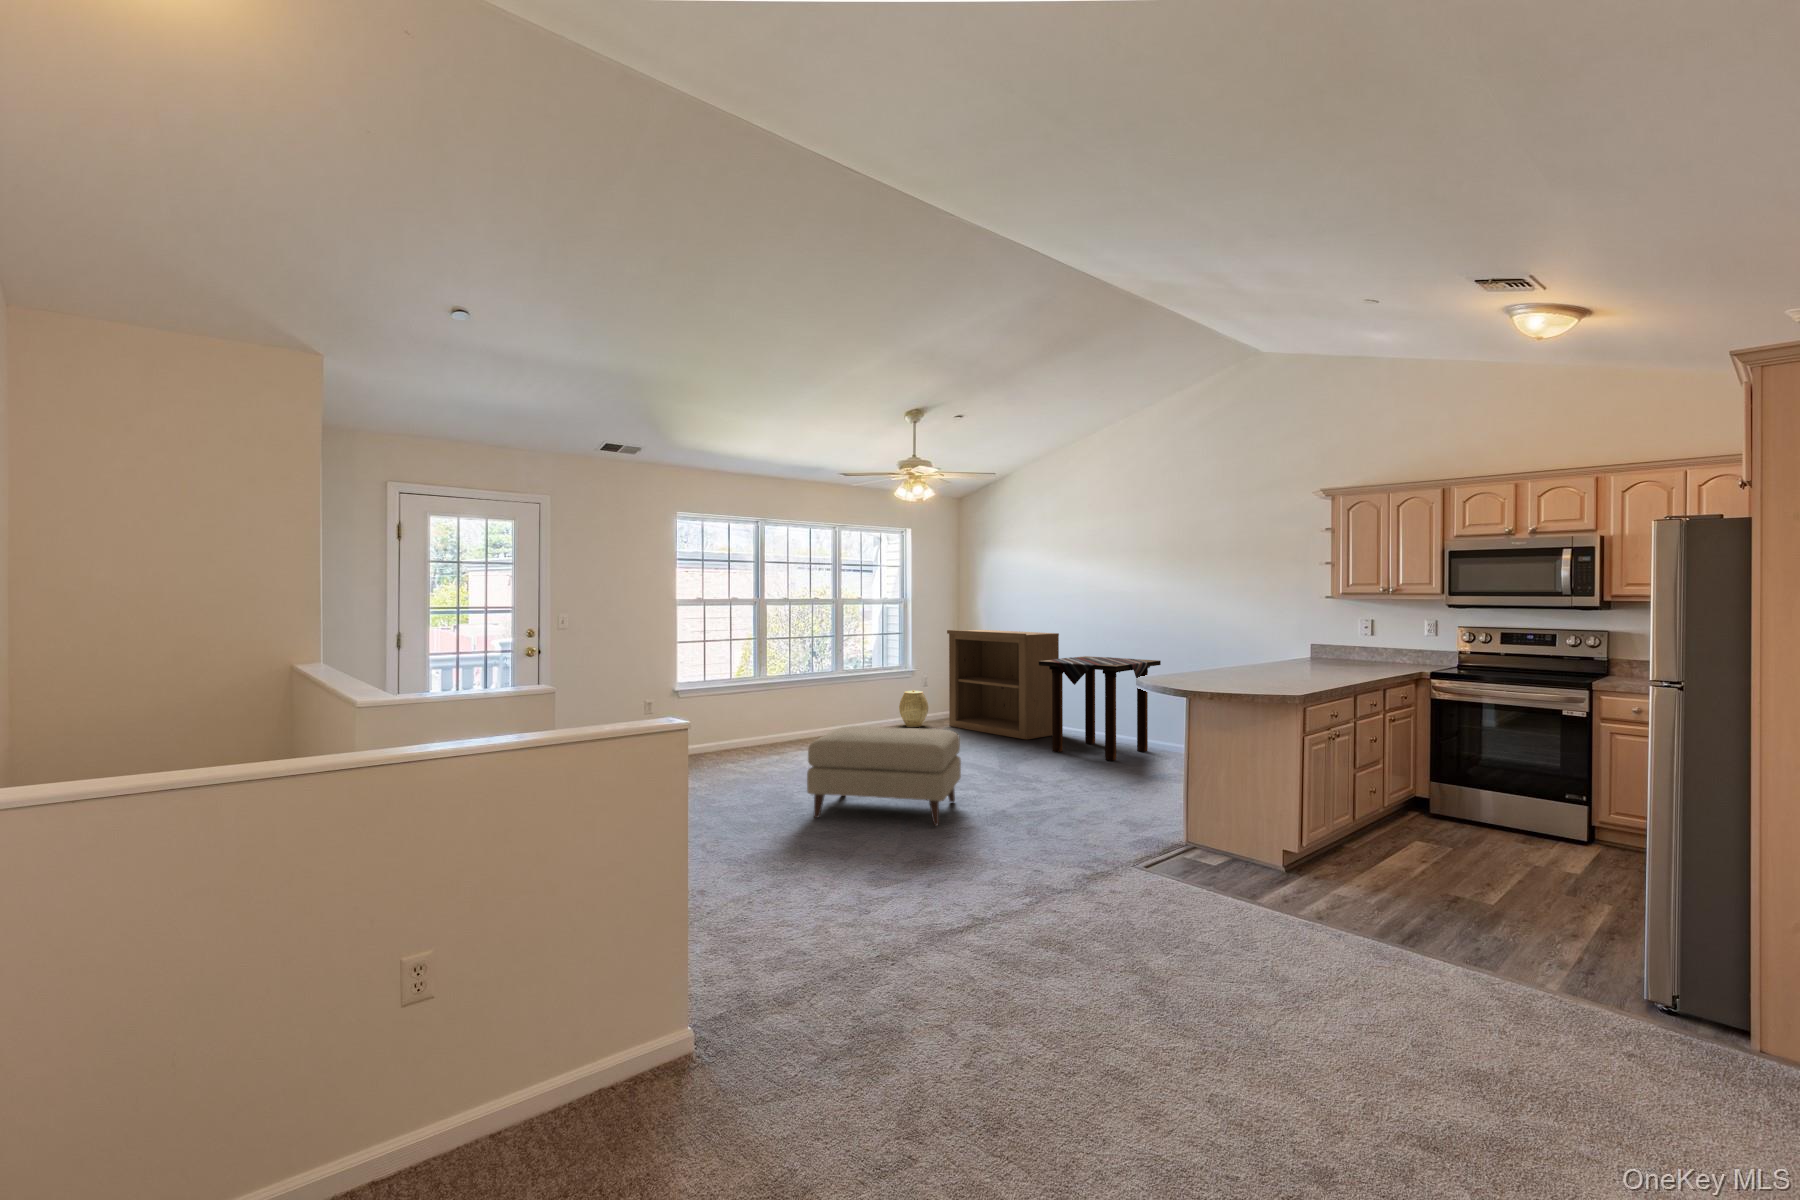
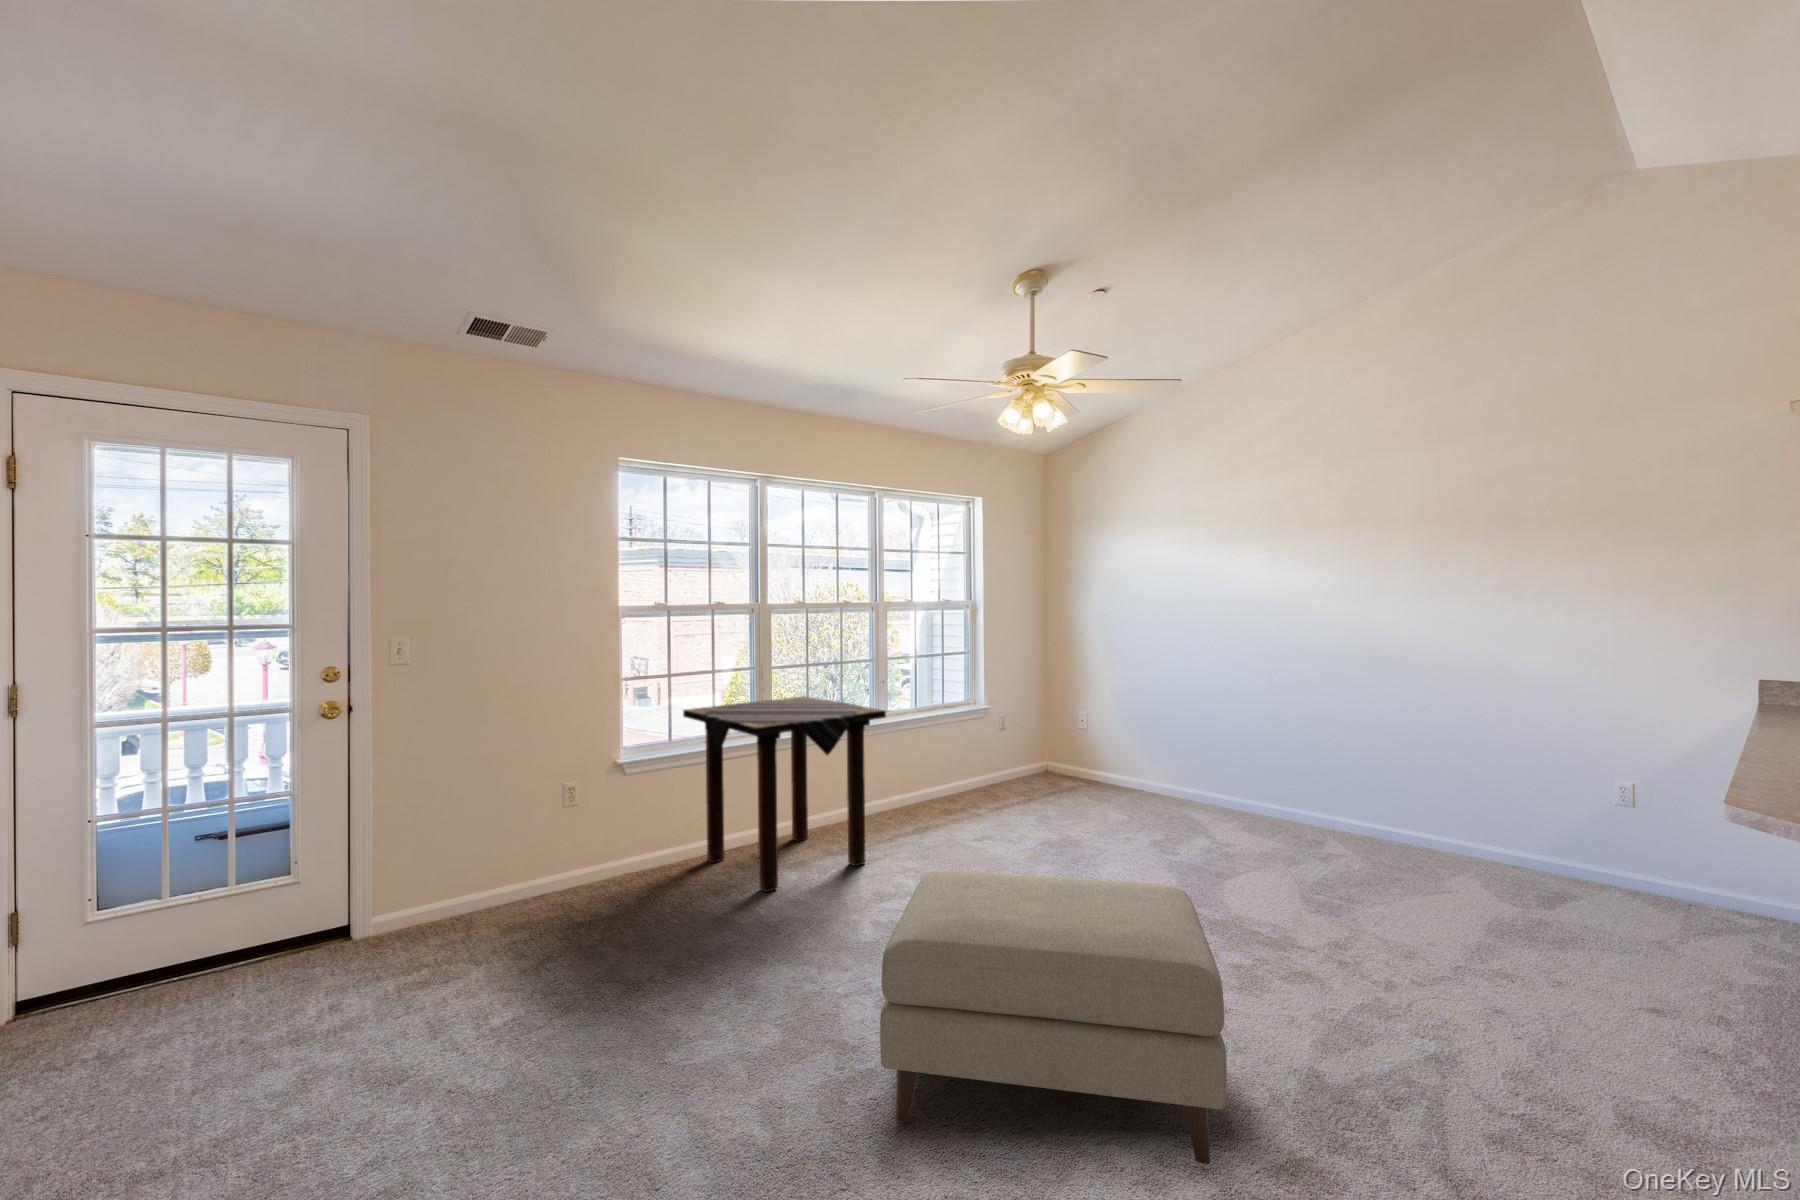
bookshelf: present [947,630,1059,740] -> none [1035,646,1215,820]
side table: present [1039,656,1161,761] -> present [683,696,886,892]
woven basket: present [899,690,928,727] -> none [965,736,1008,791]

